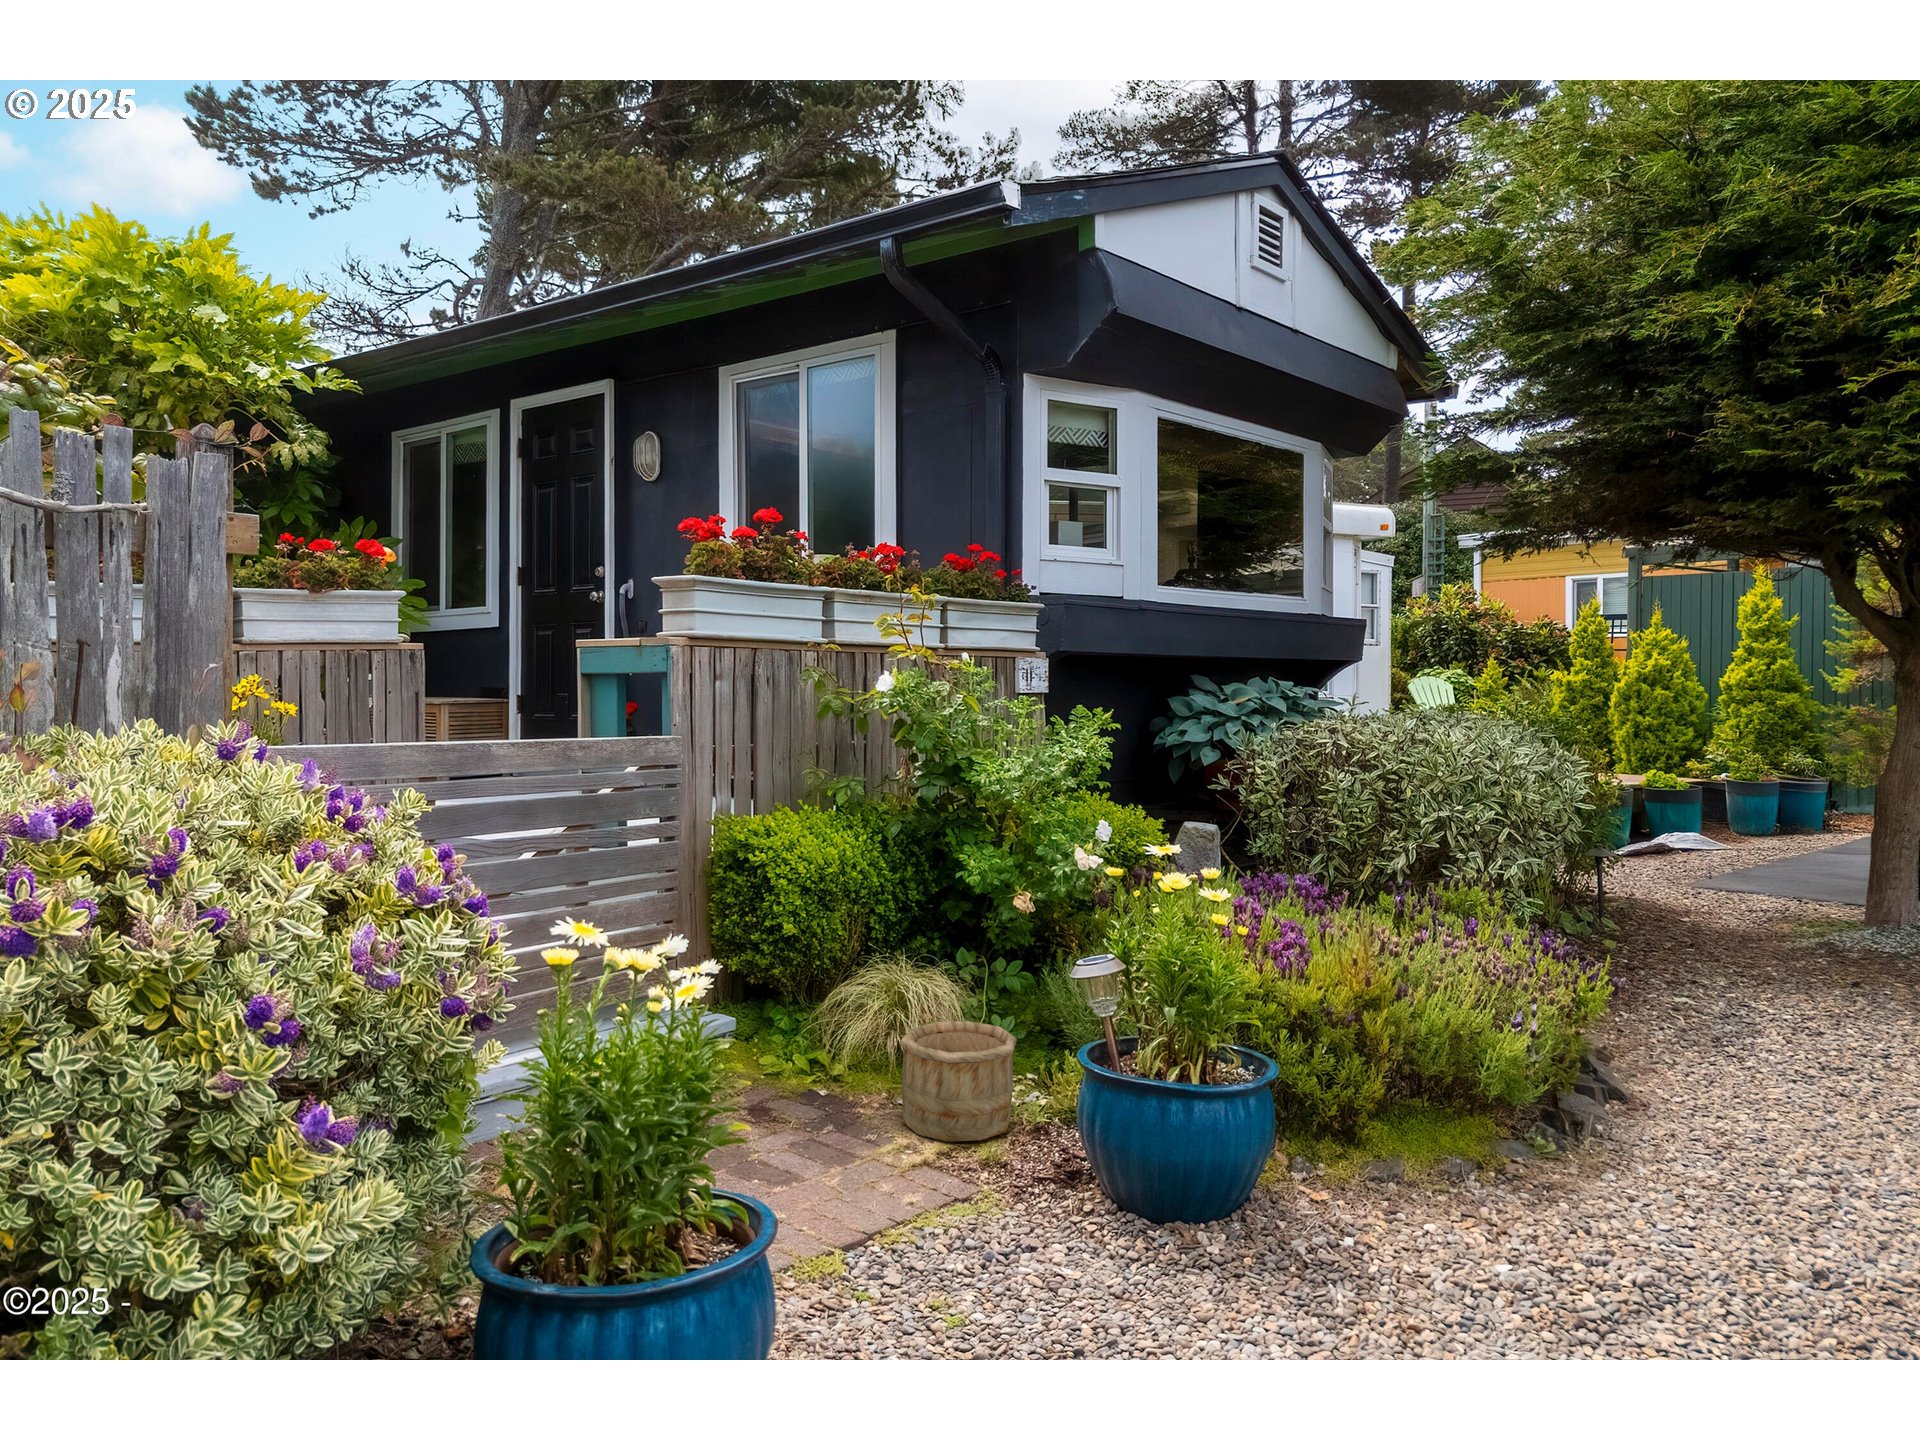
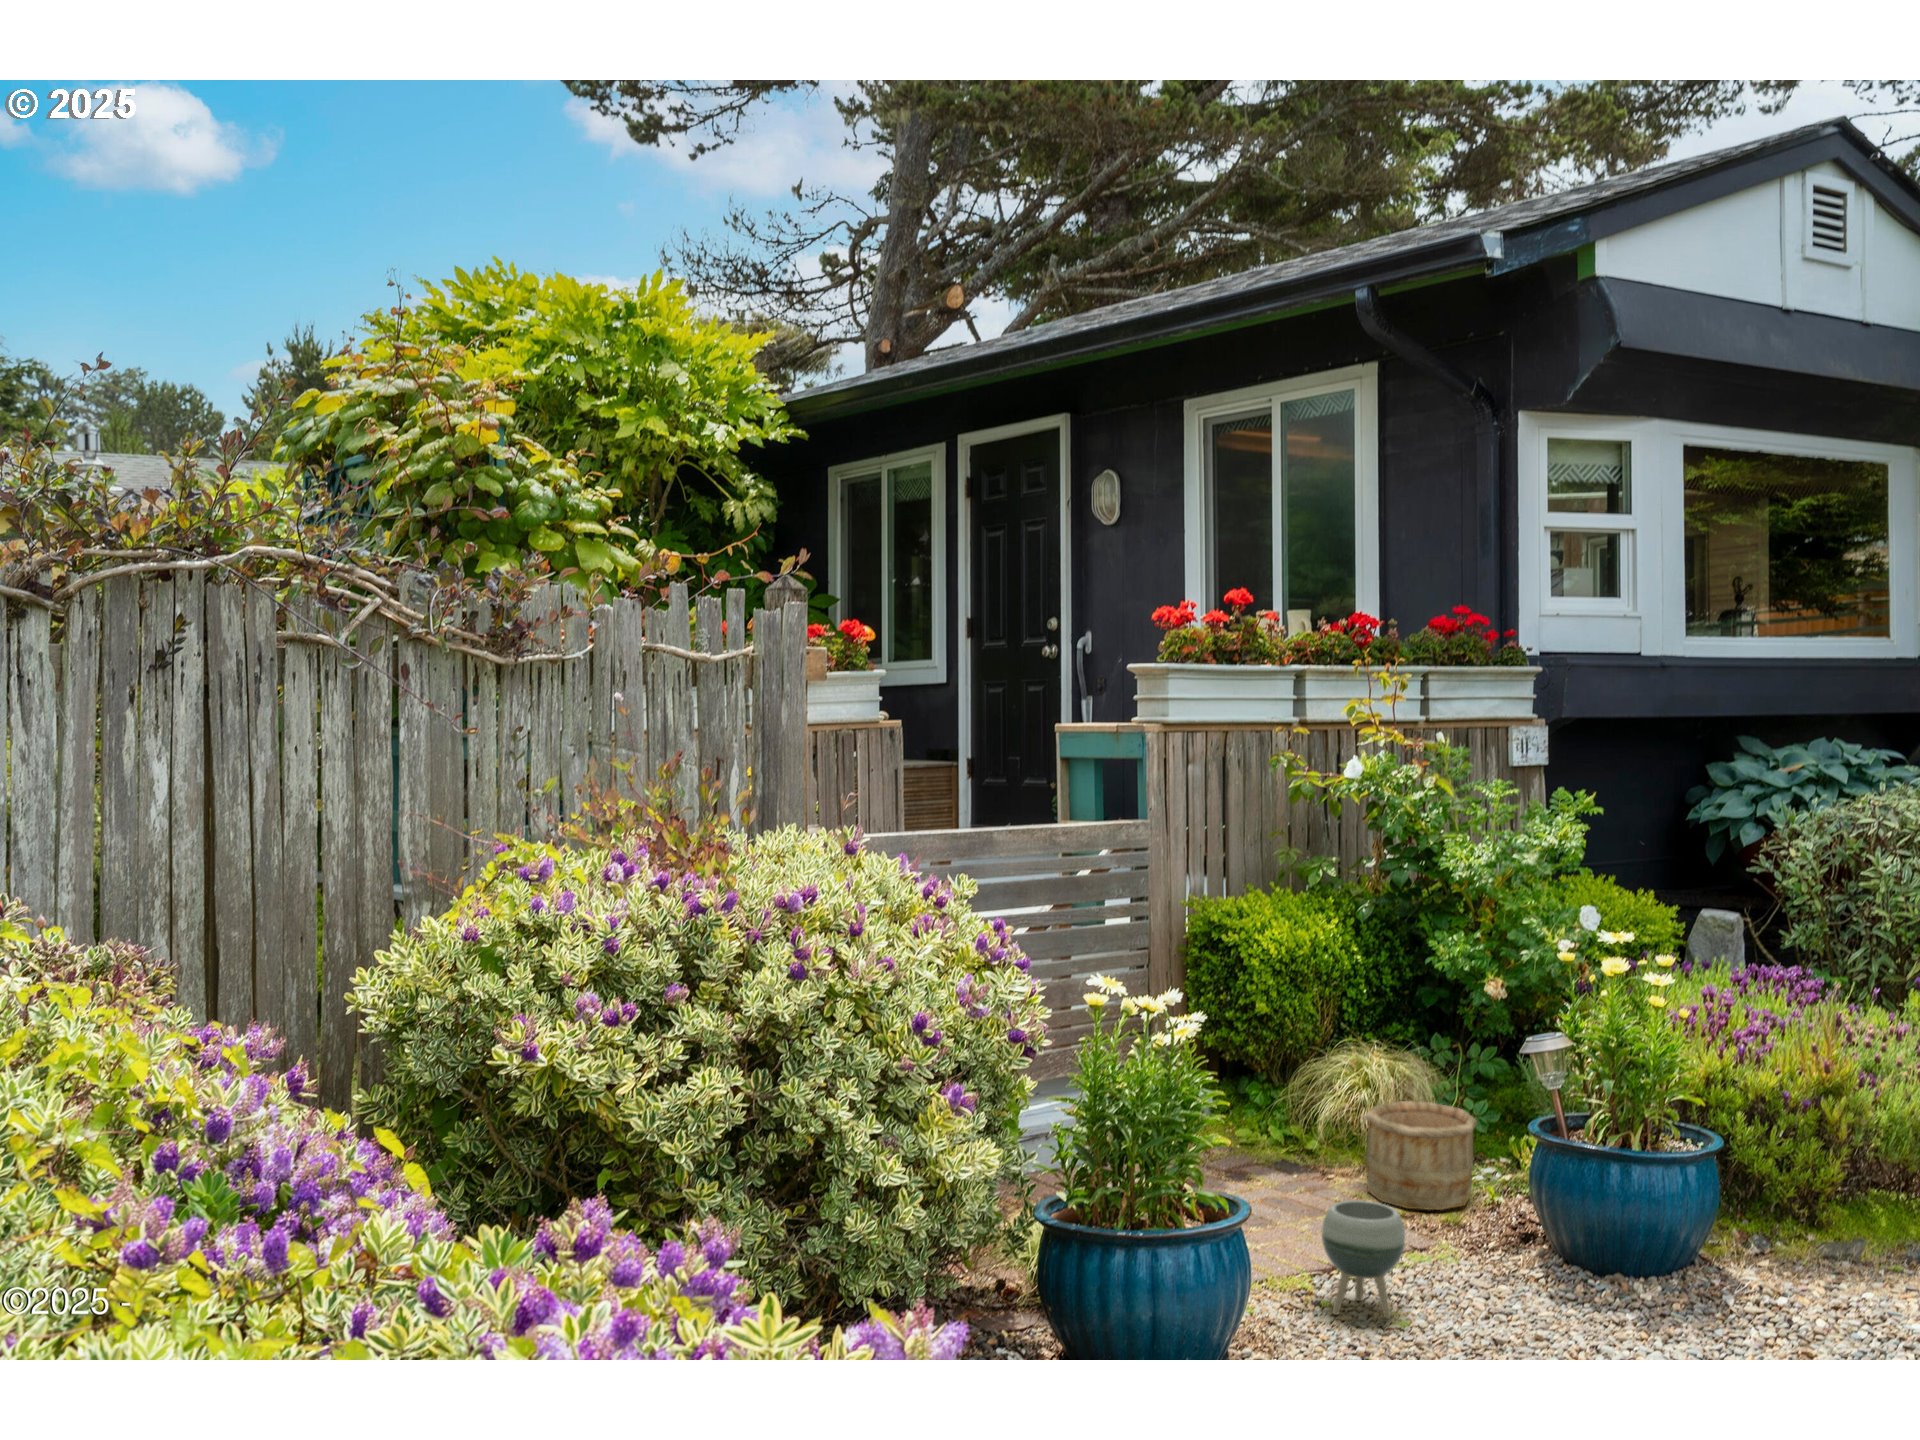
planter: none [855,1160,955,1309] -> present [1322,1200,1405,1319]

